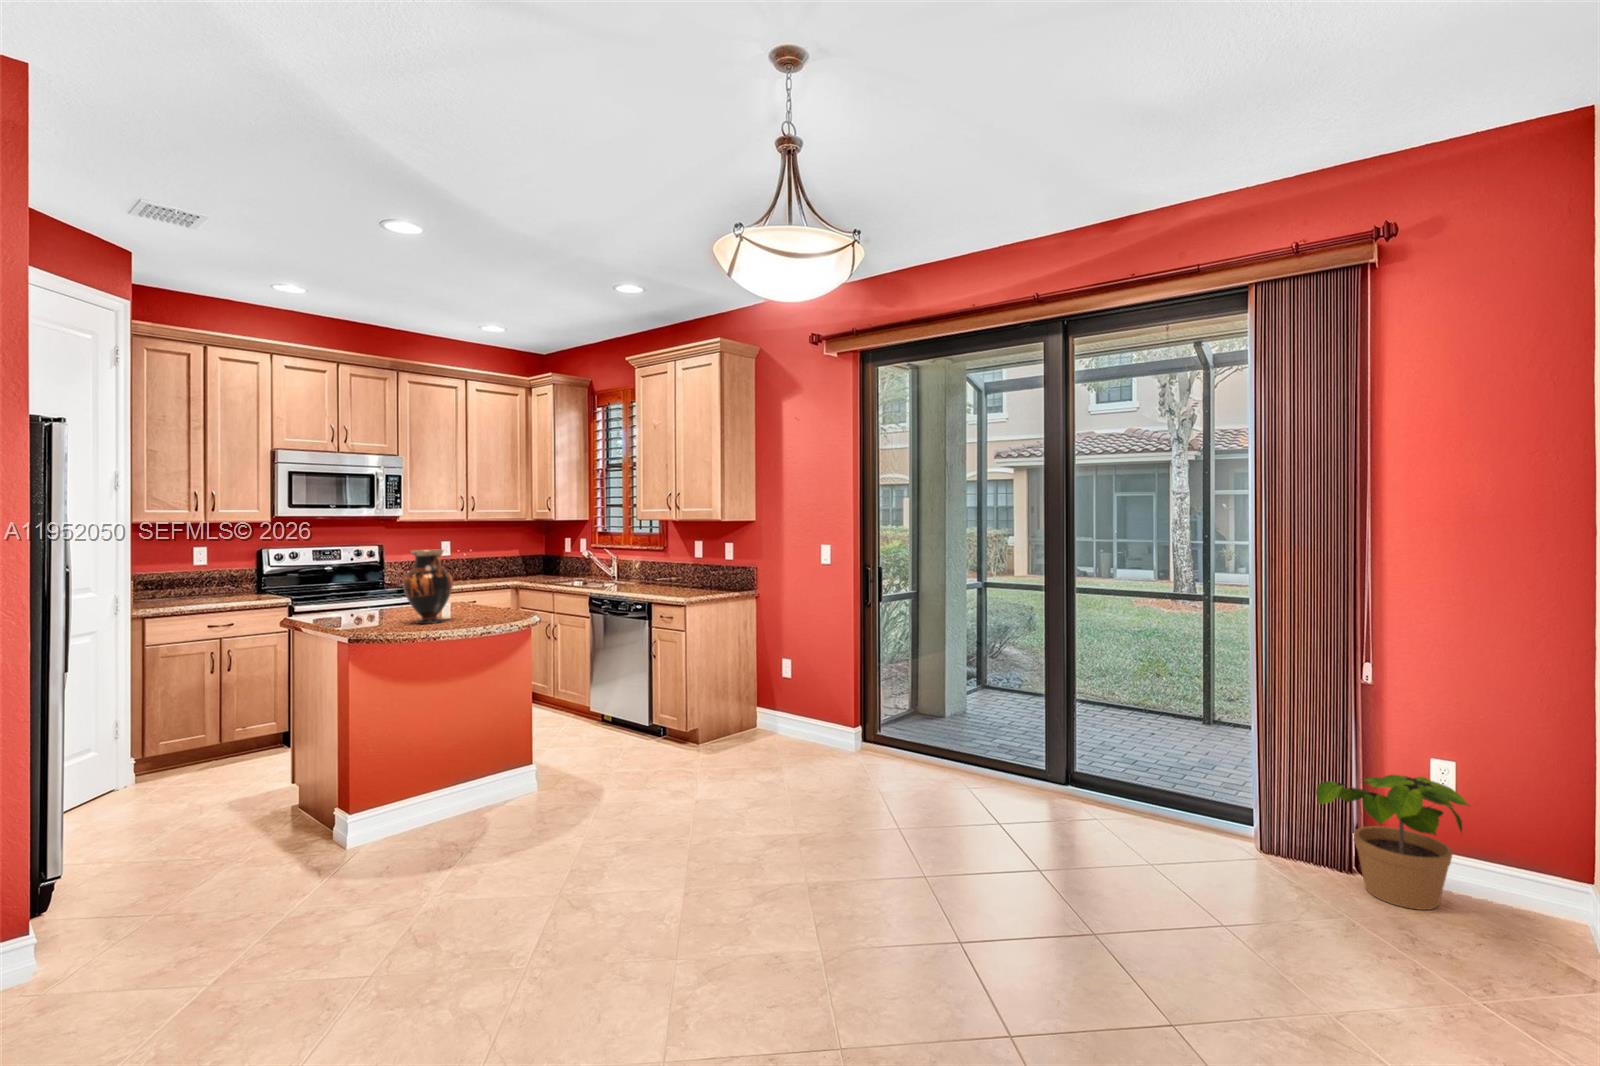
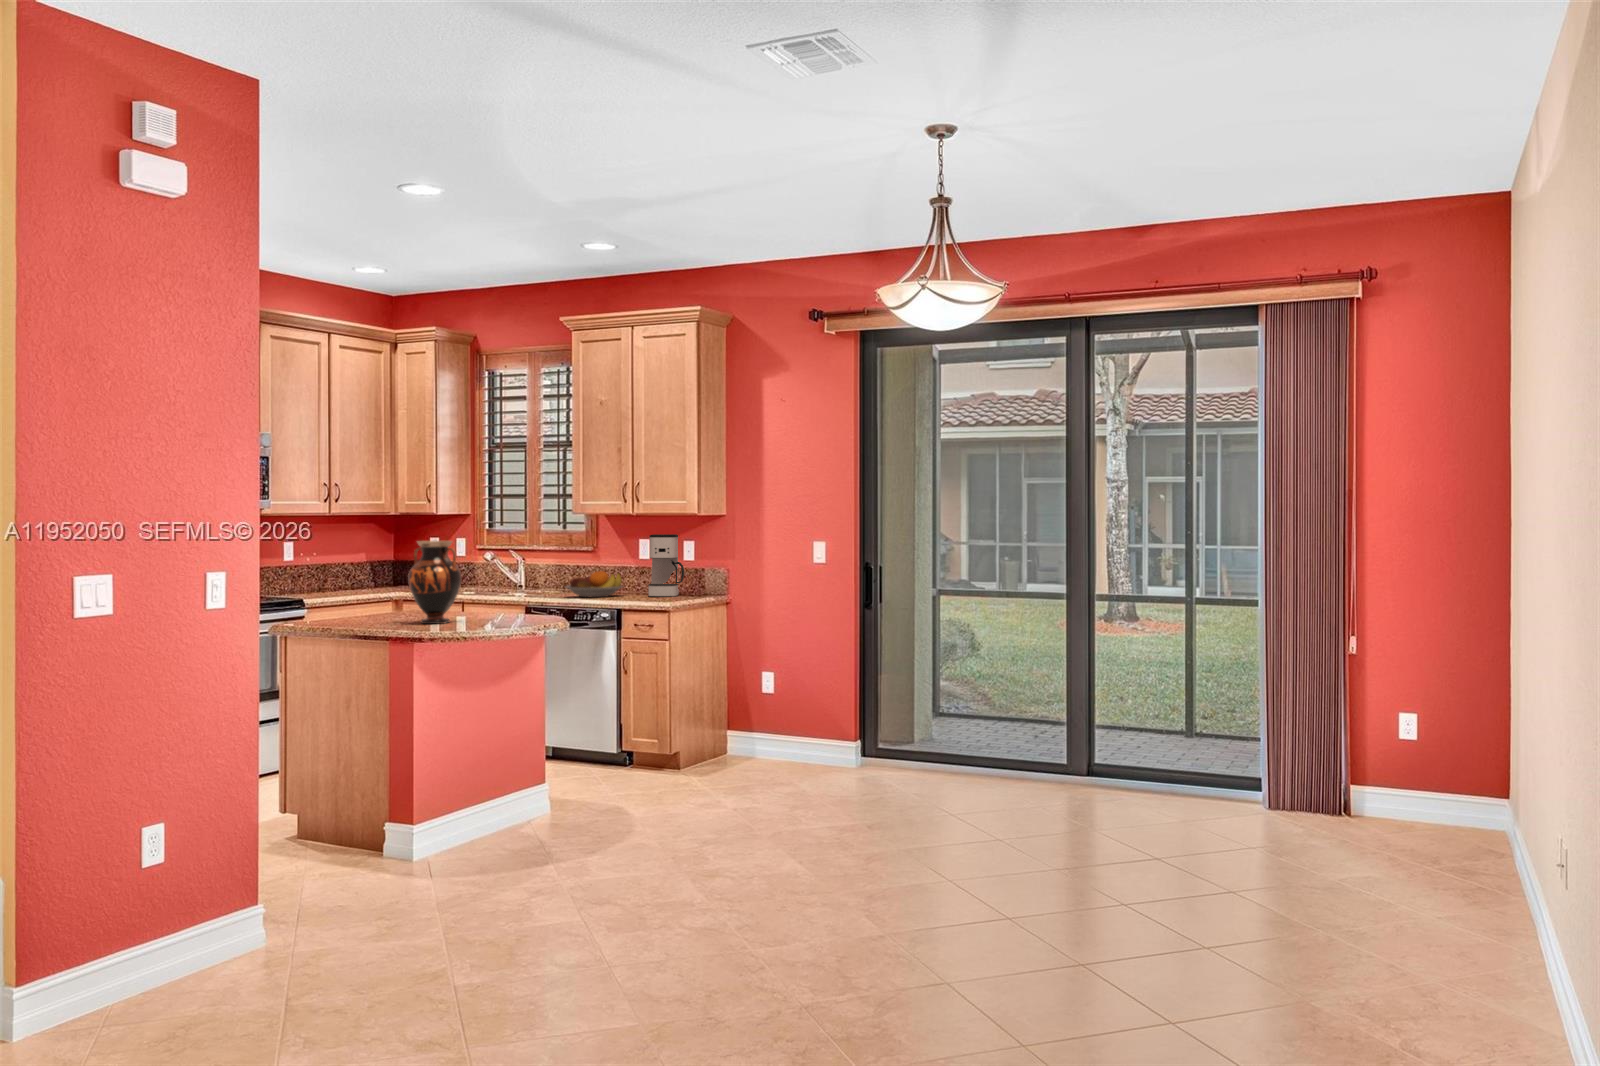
coffee maker: none [695,536,726,590] -> present [648,534,684,597]
fruit bowl: none [635,567,686,589] -> present [565,571,623,597]
potted plant: present [1316,775,1469,910] -> none [1318,720,1432,832]

